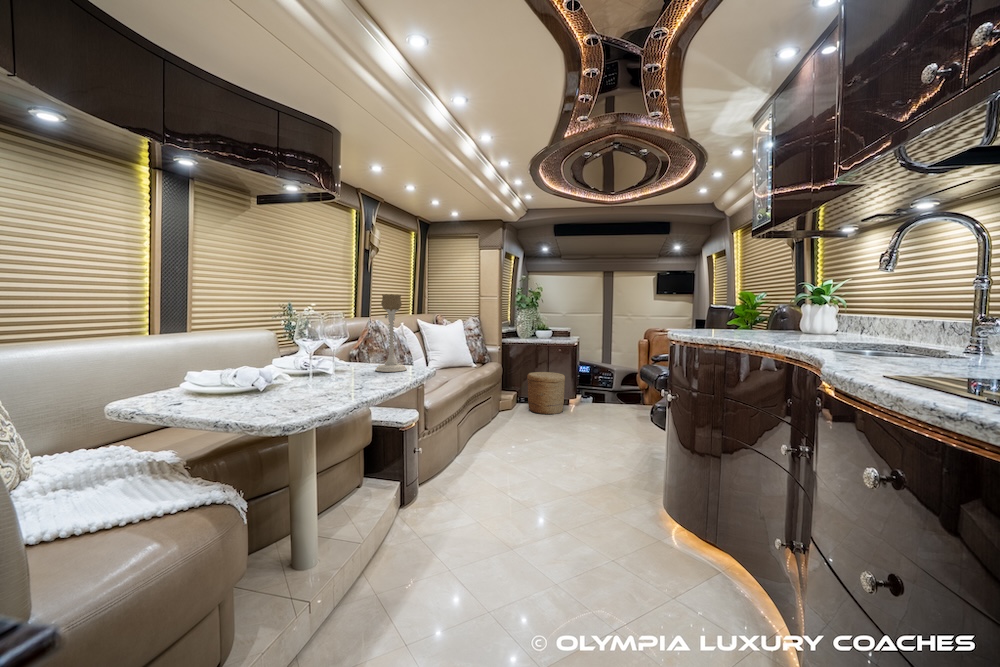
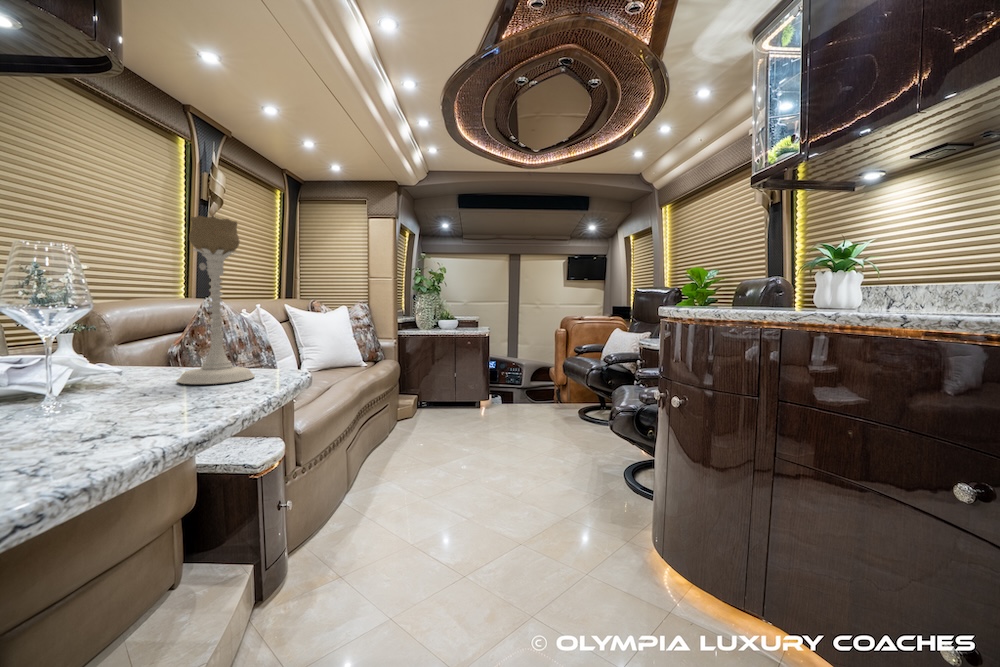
woven basket: present [527,372,565,414] -> none [433,369,478,420]

